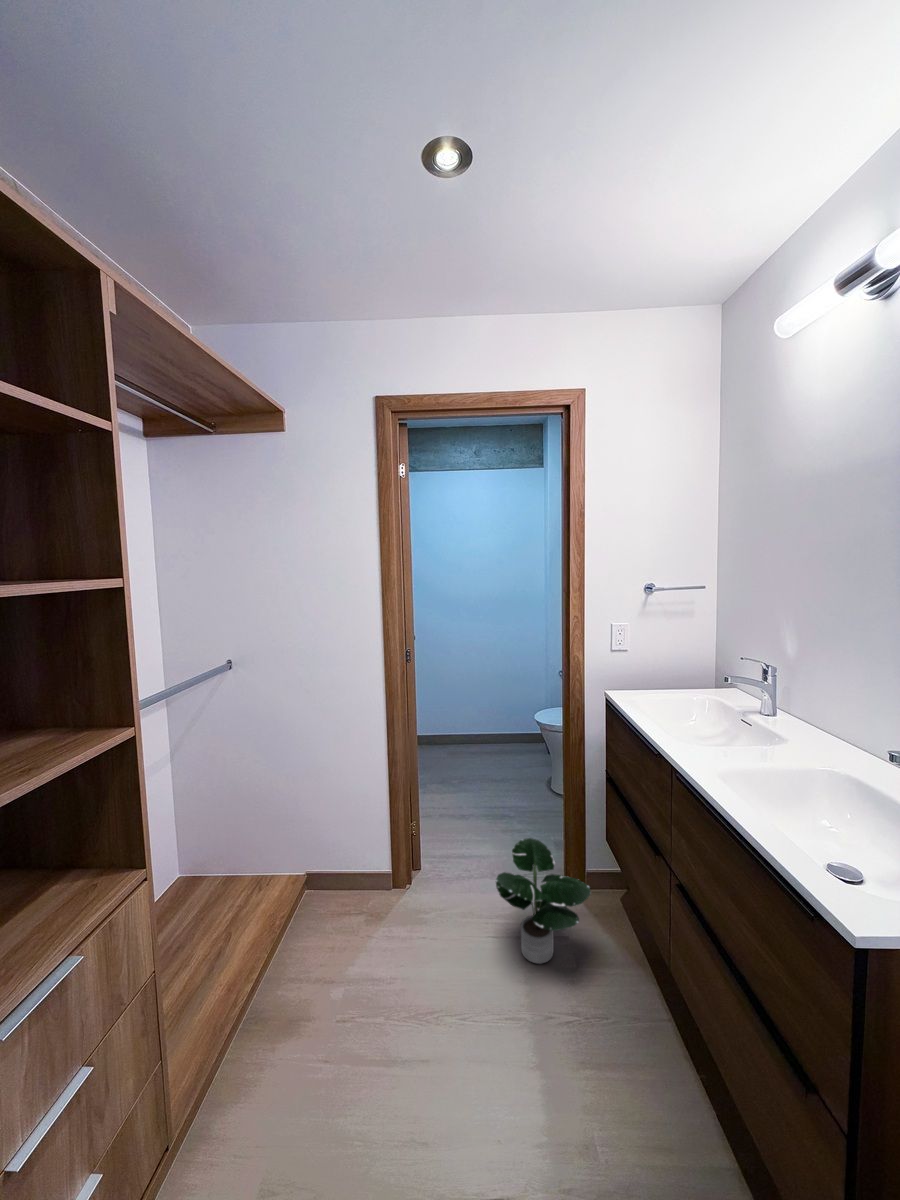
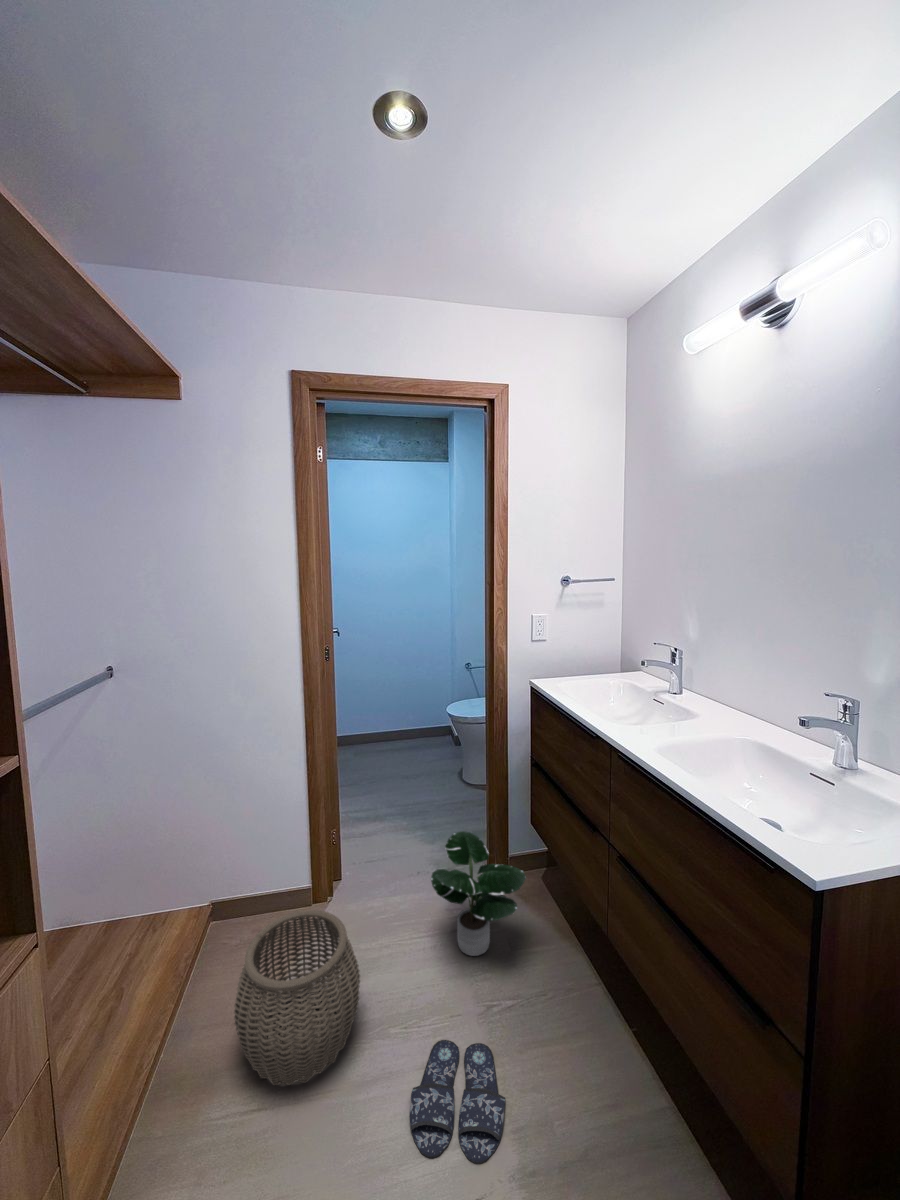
woven basket: none [308,890,419,1043] -> present [234,910,360,1085]
slippers: none [450,1035,545,1156] -> present [410,1040,505,1163]

